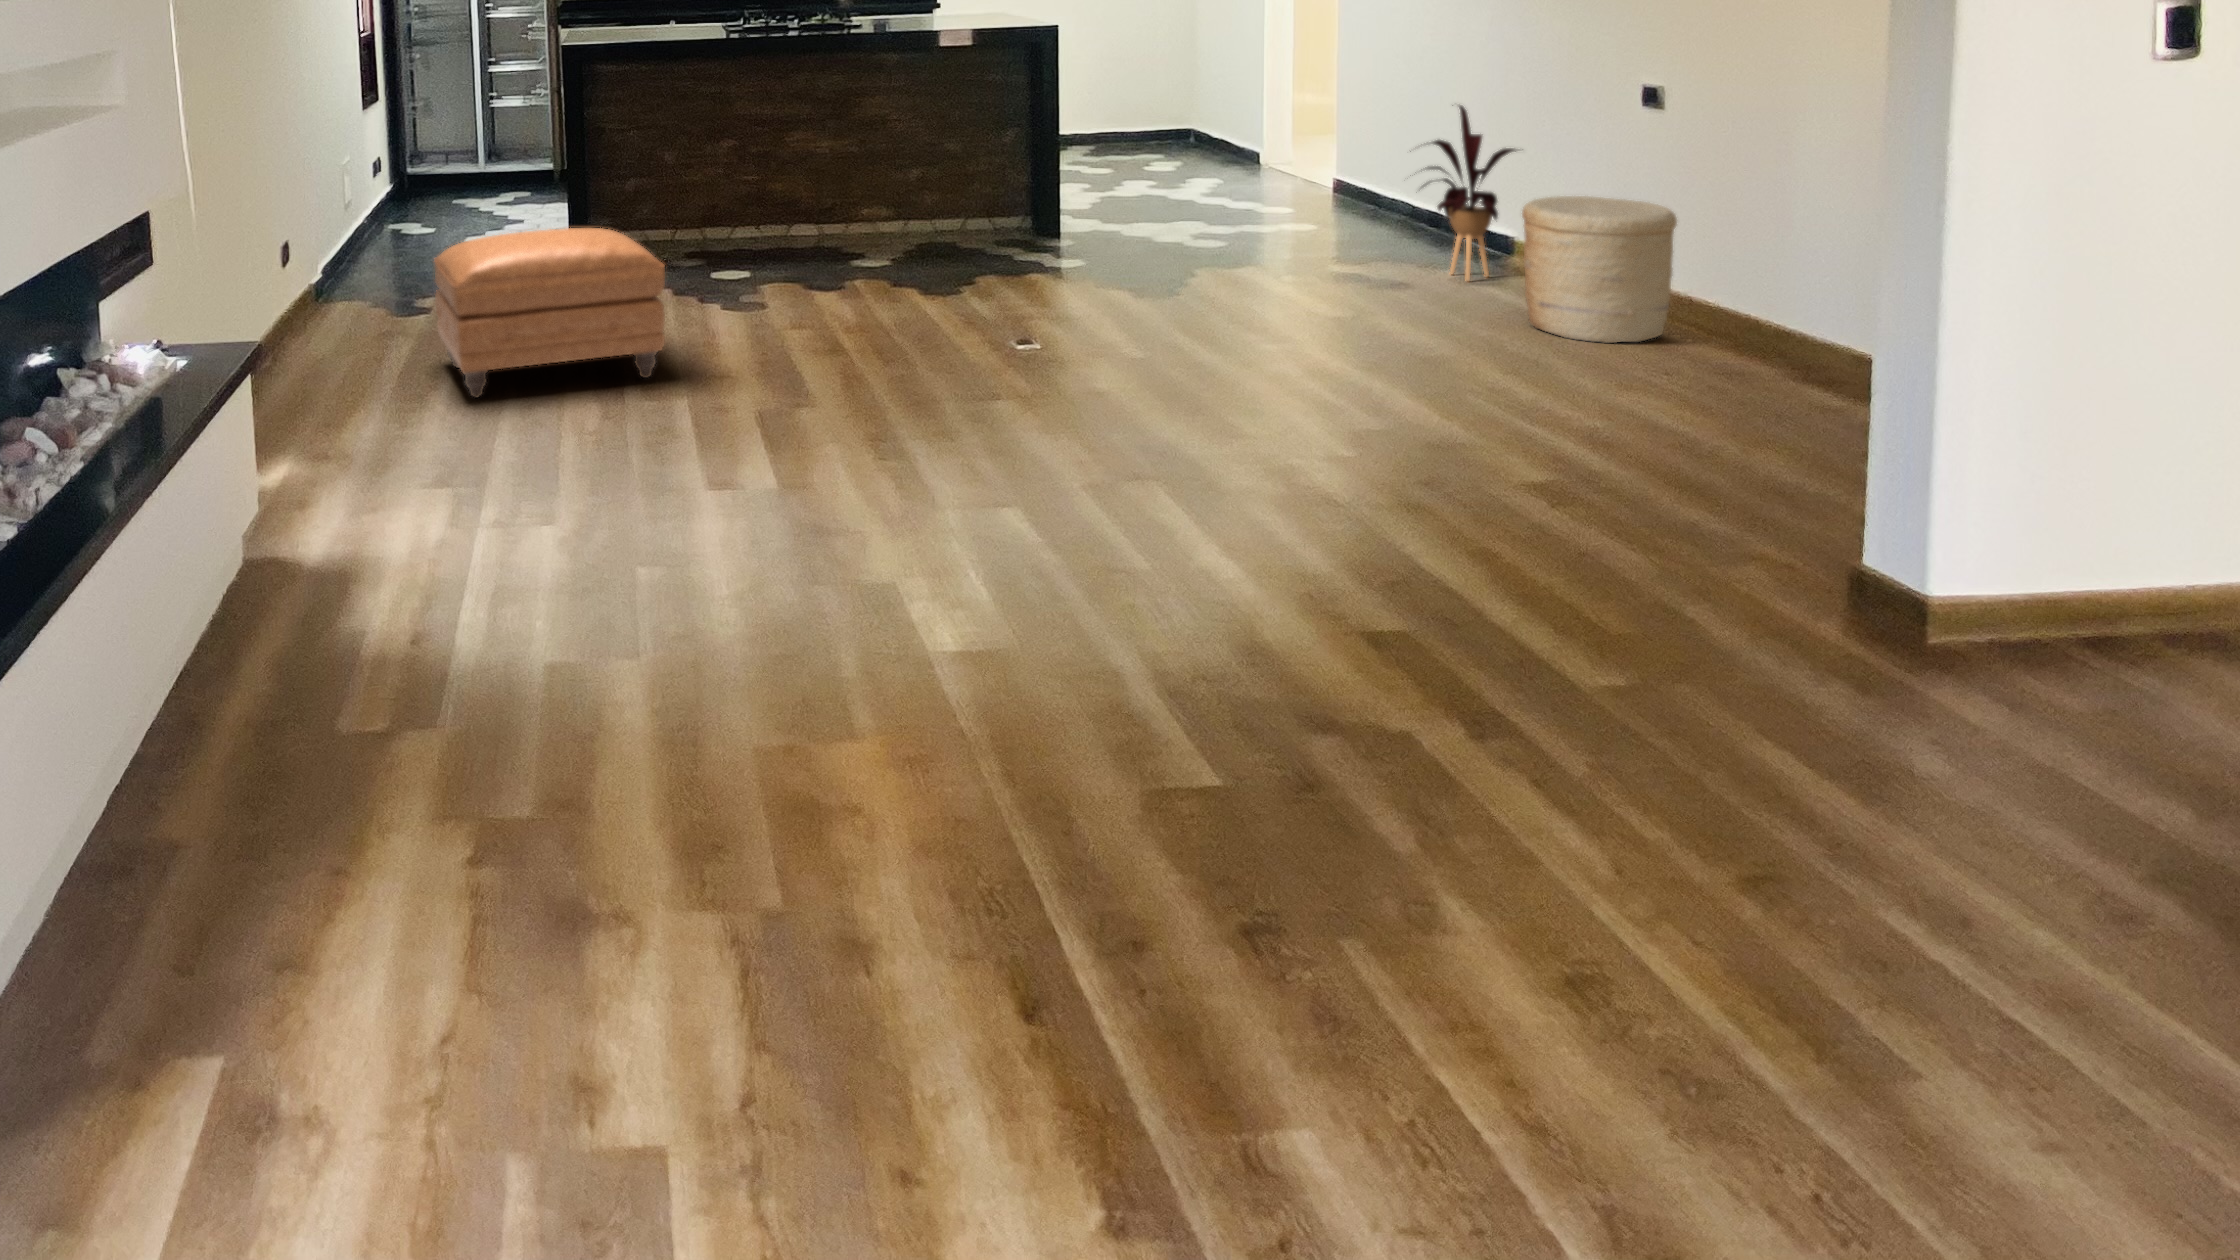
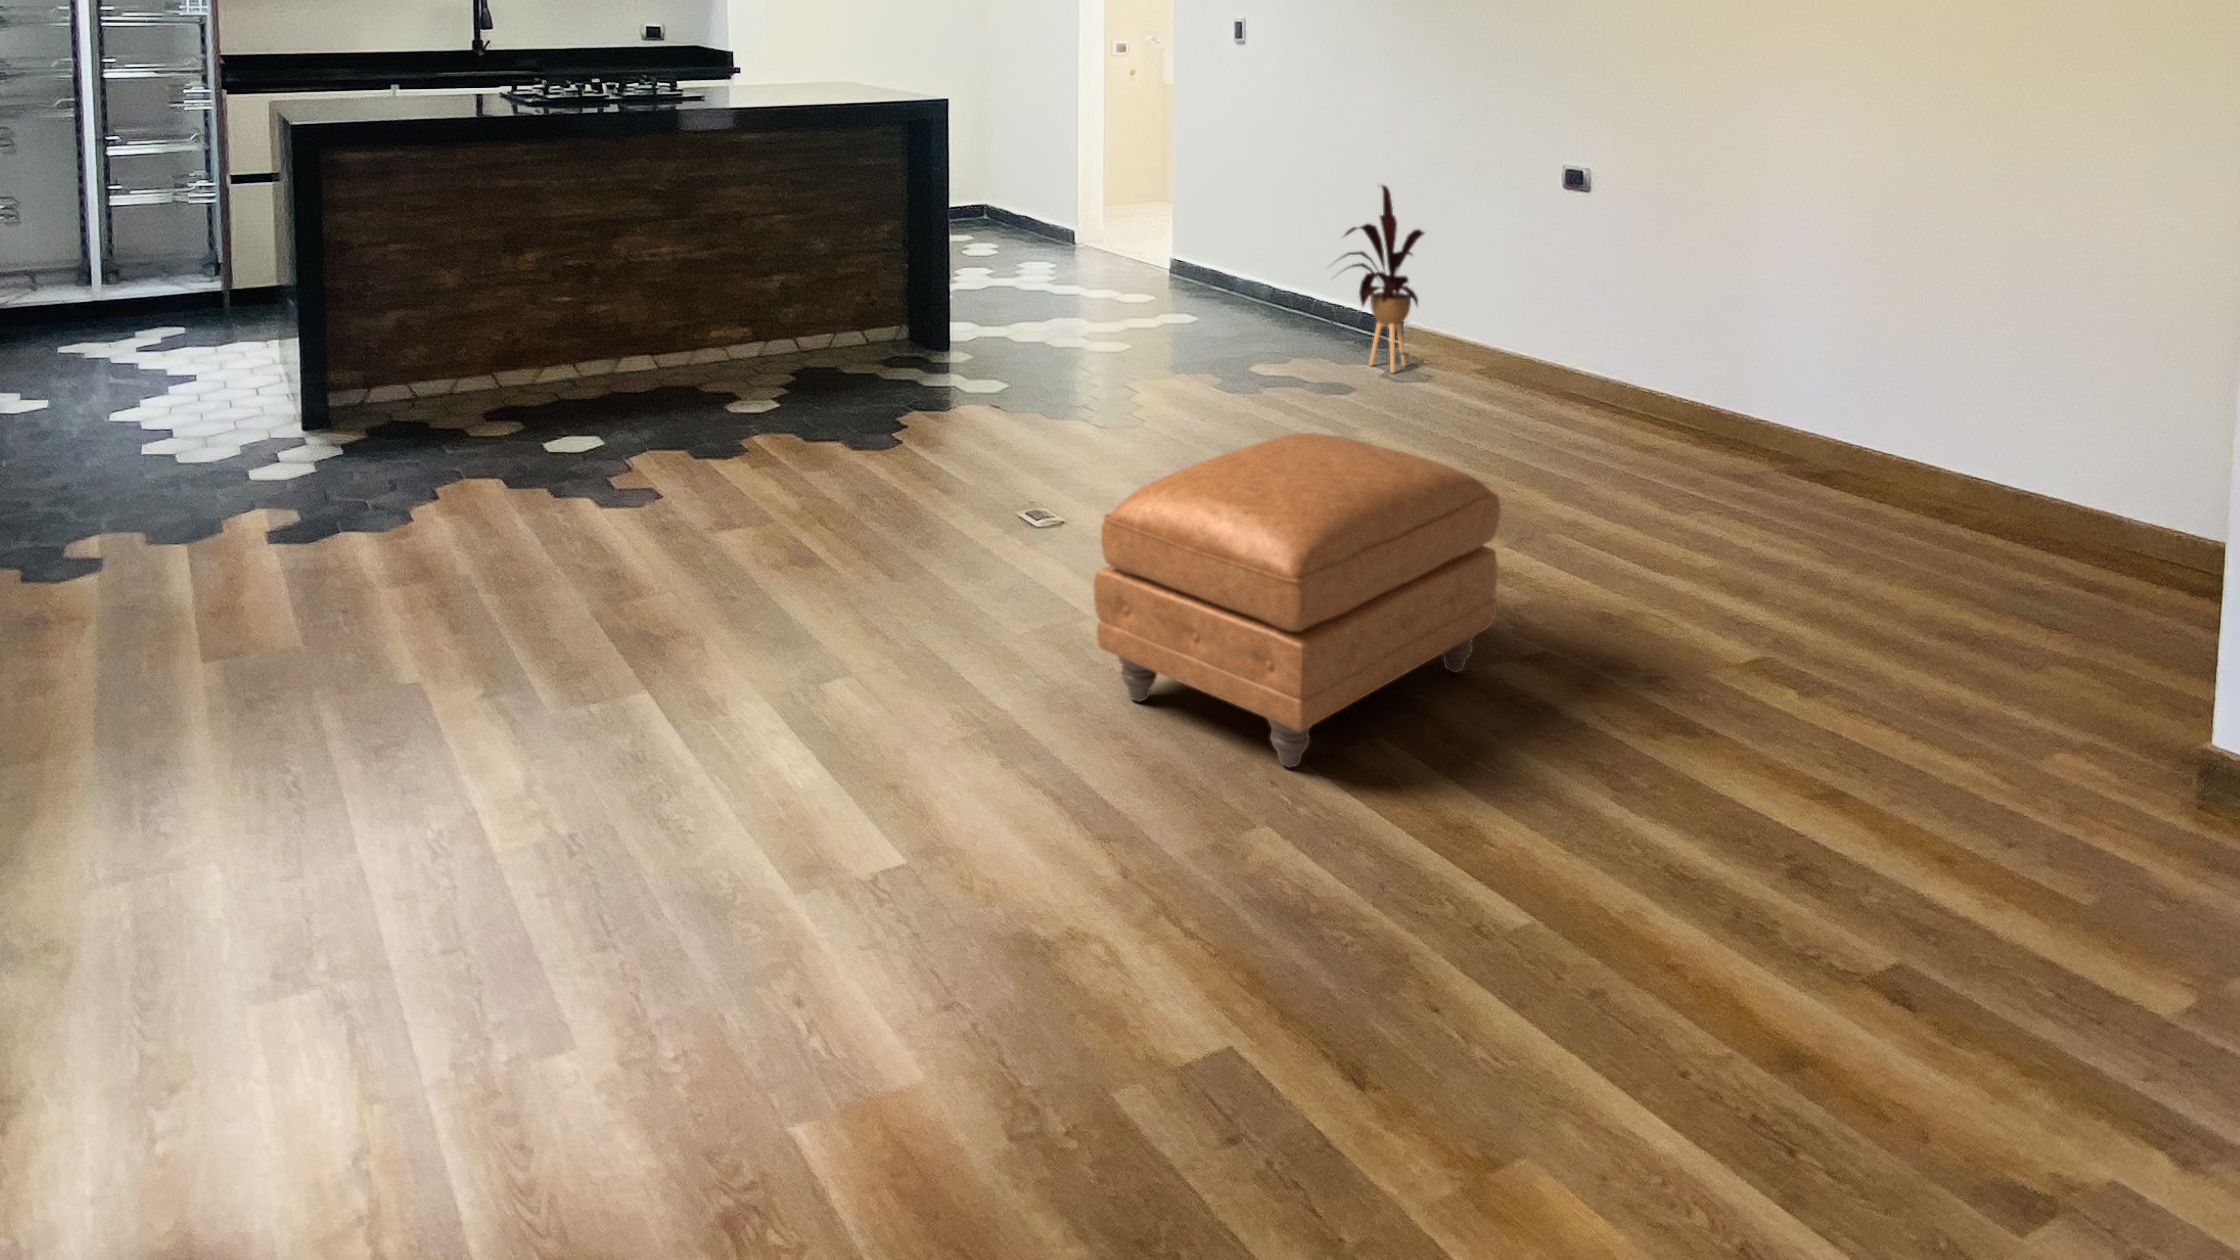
woven basket: present [1522,196,1677,343] -> none [1485,281,1630,438]
ottoman: present [435,228,665,397] -> present [1094,433,1500,768]

